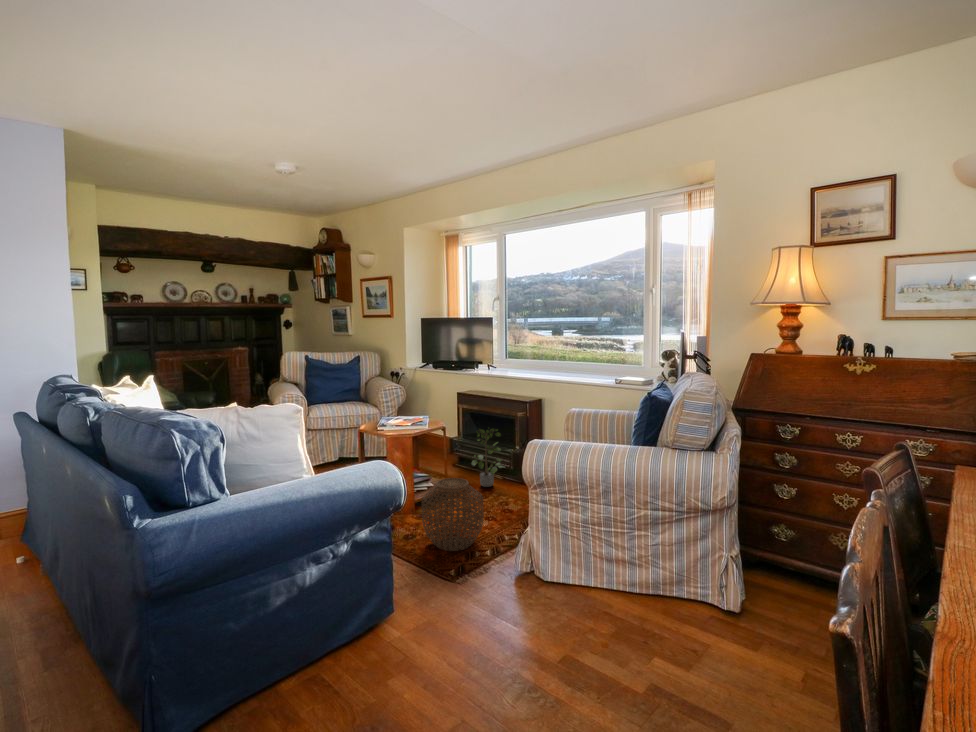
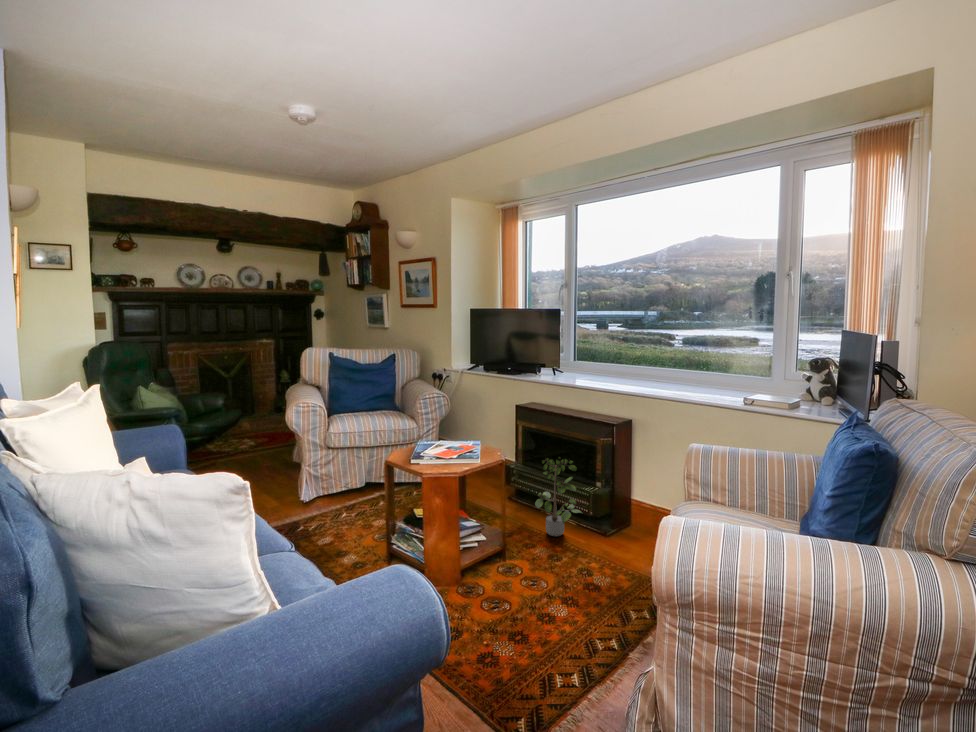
woven basket: present [422,478,484,551] -> none [472,550,566,670]

